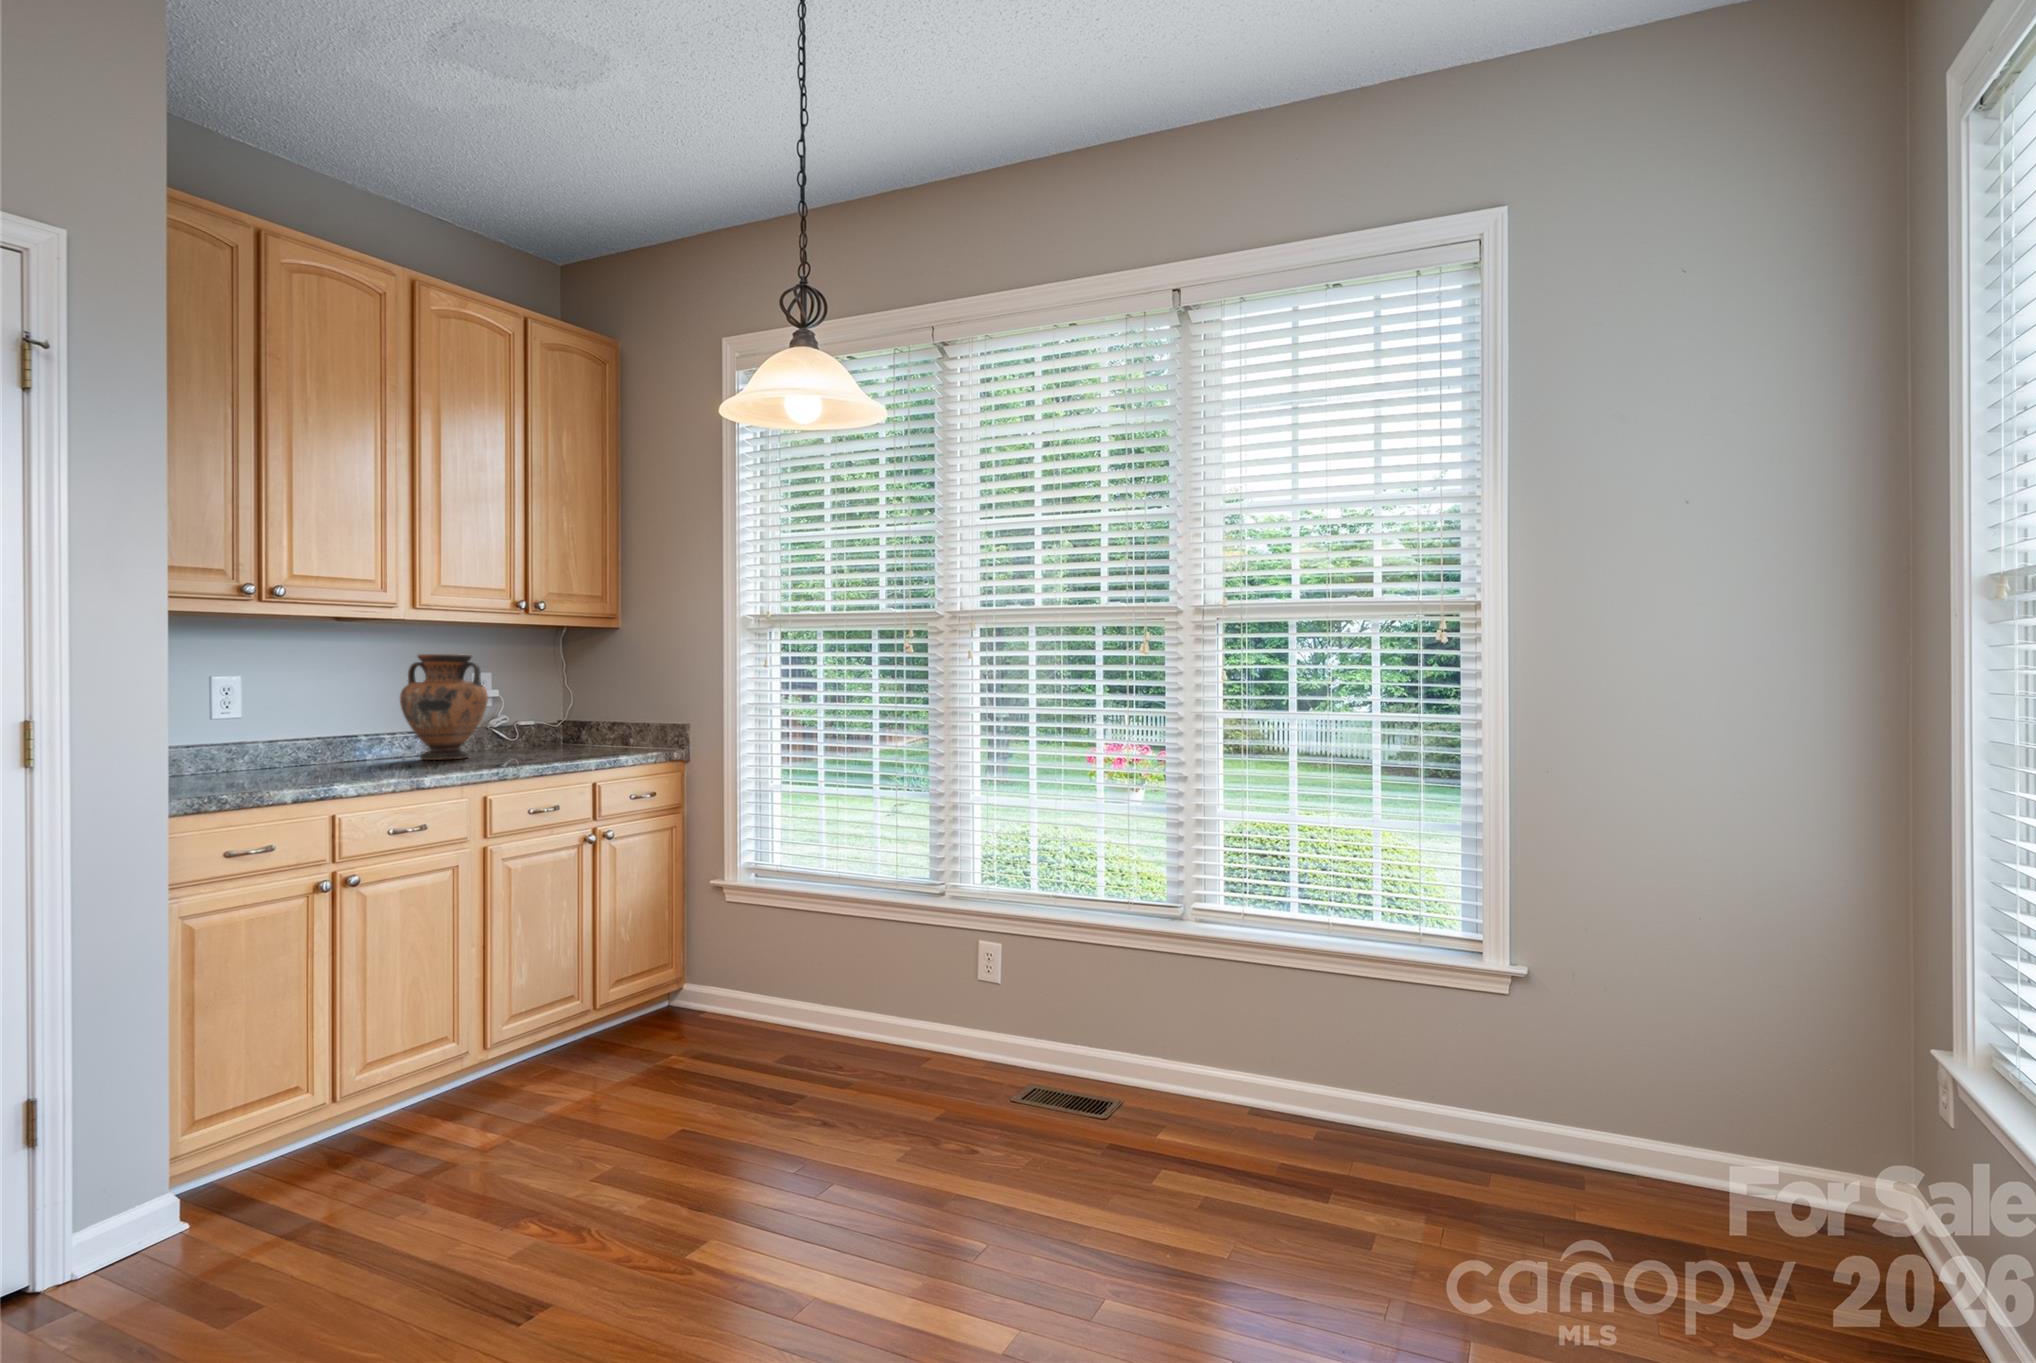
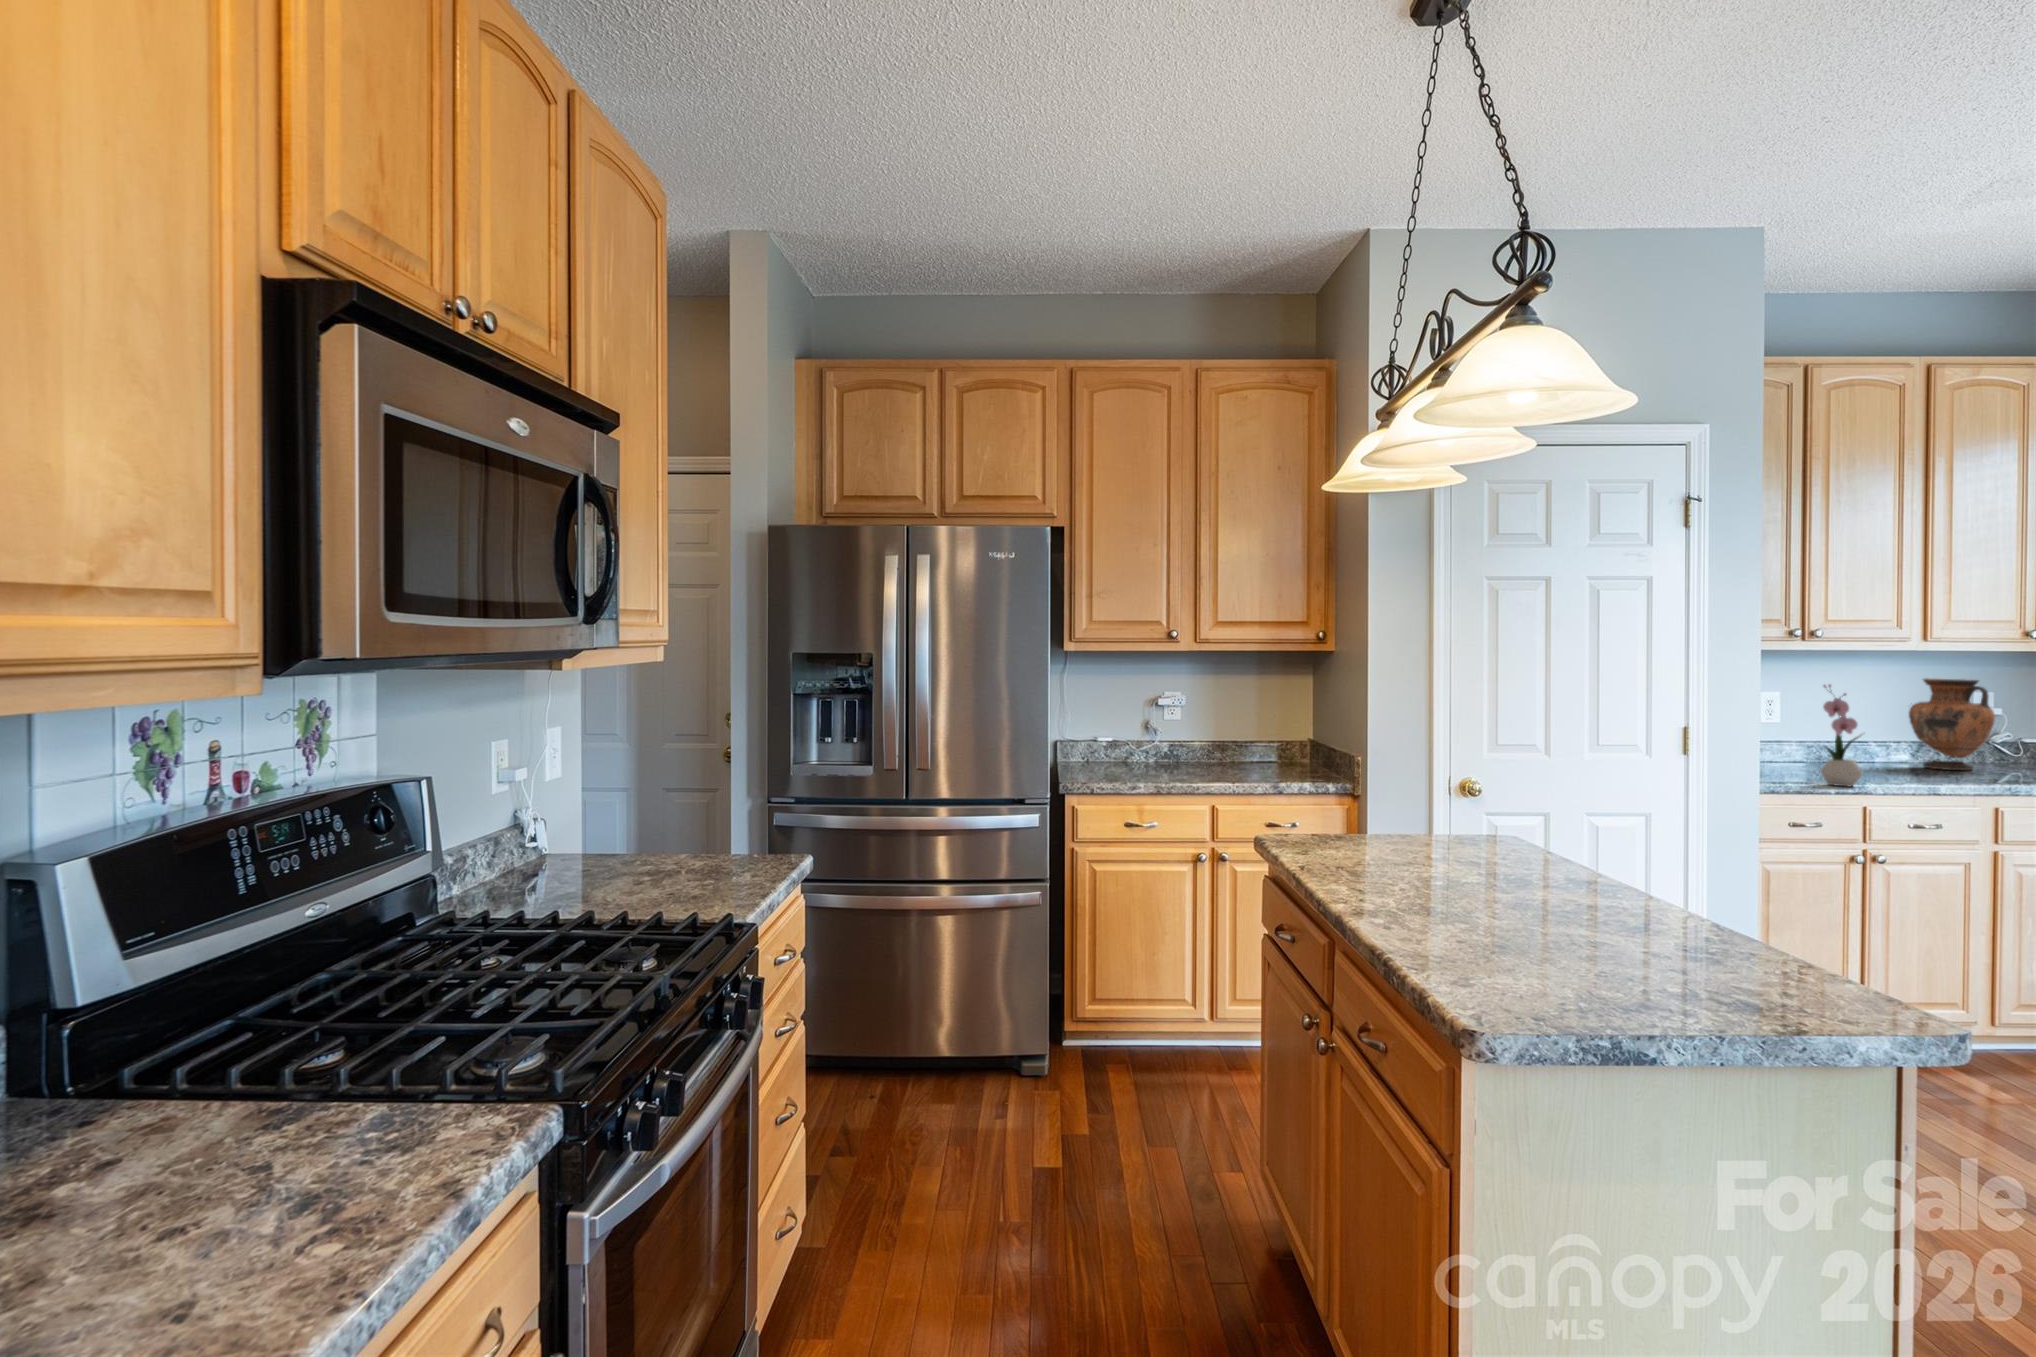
flower arrangement: none [273,652,331,791] -> present [1820,685,1863,787]

